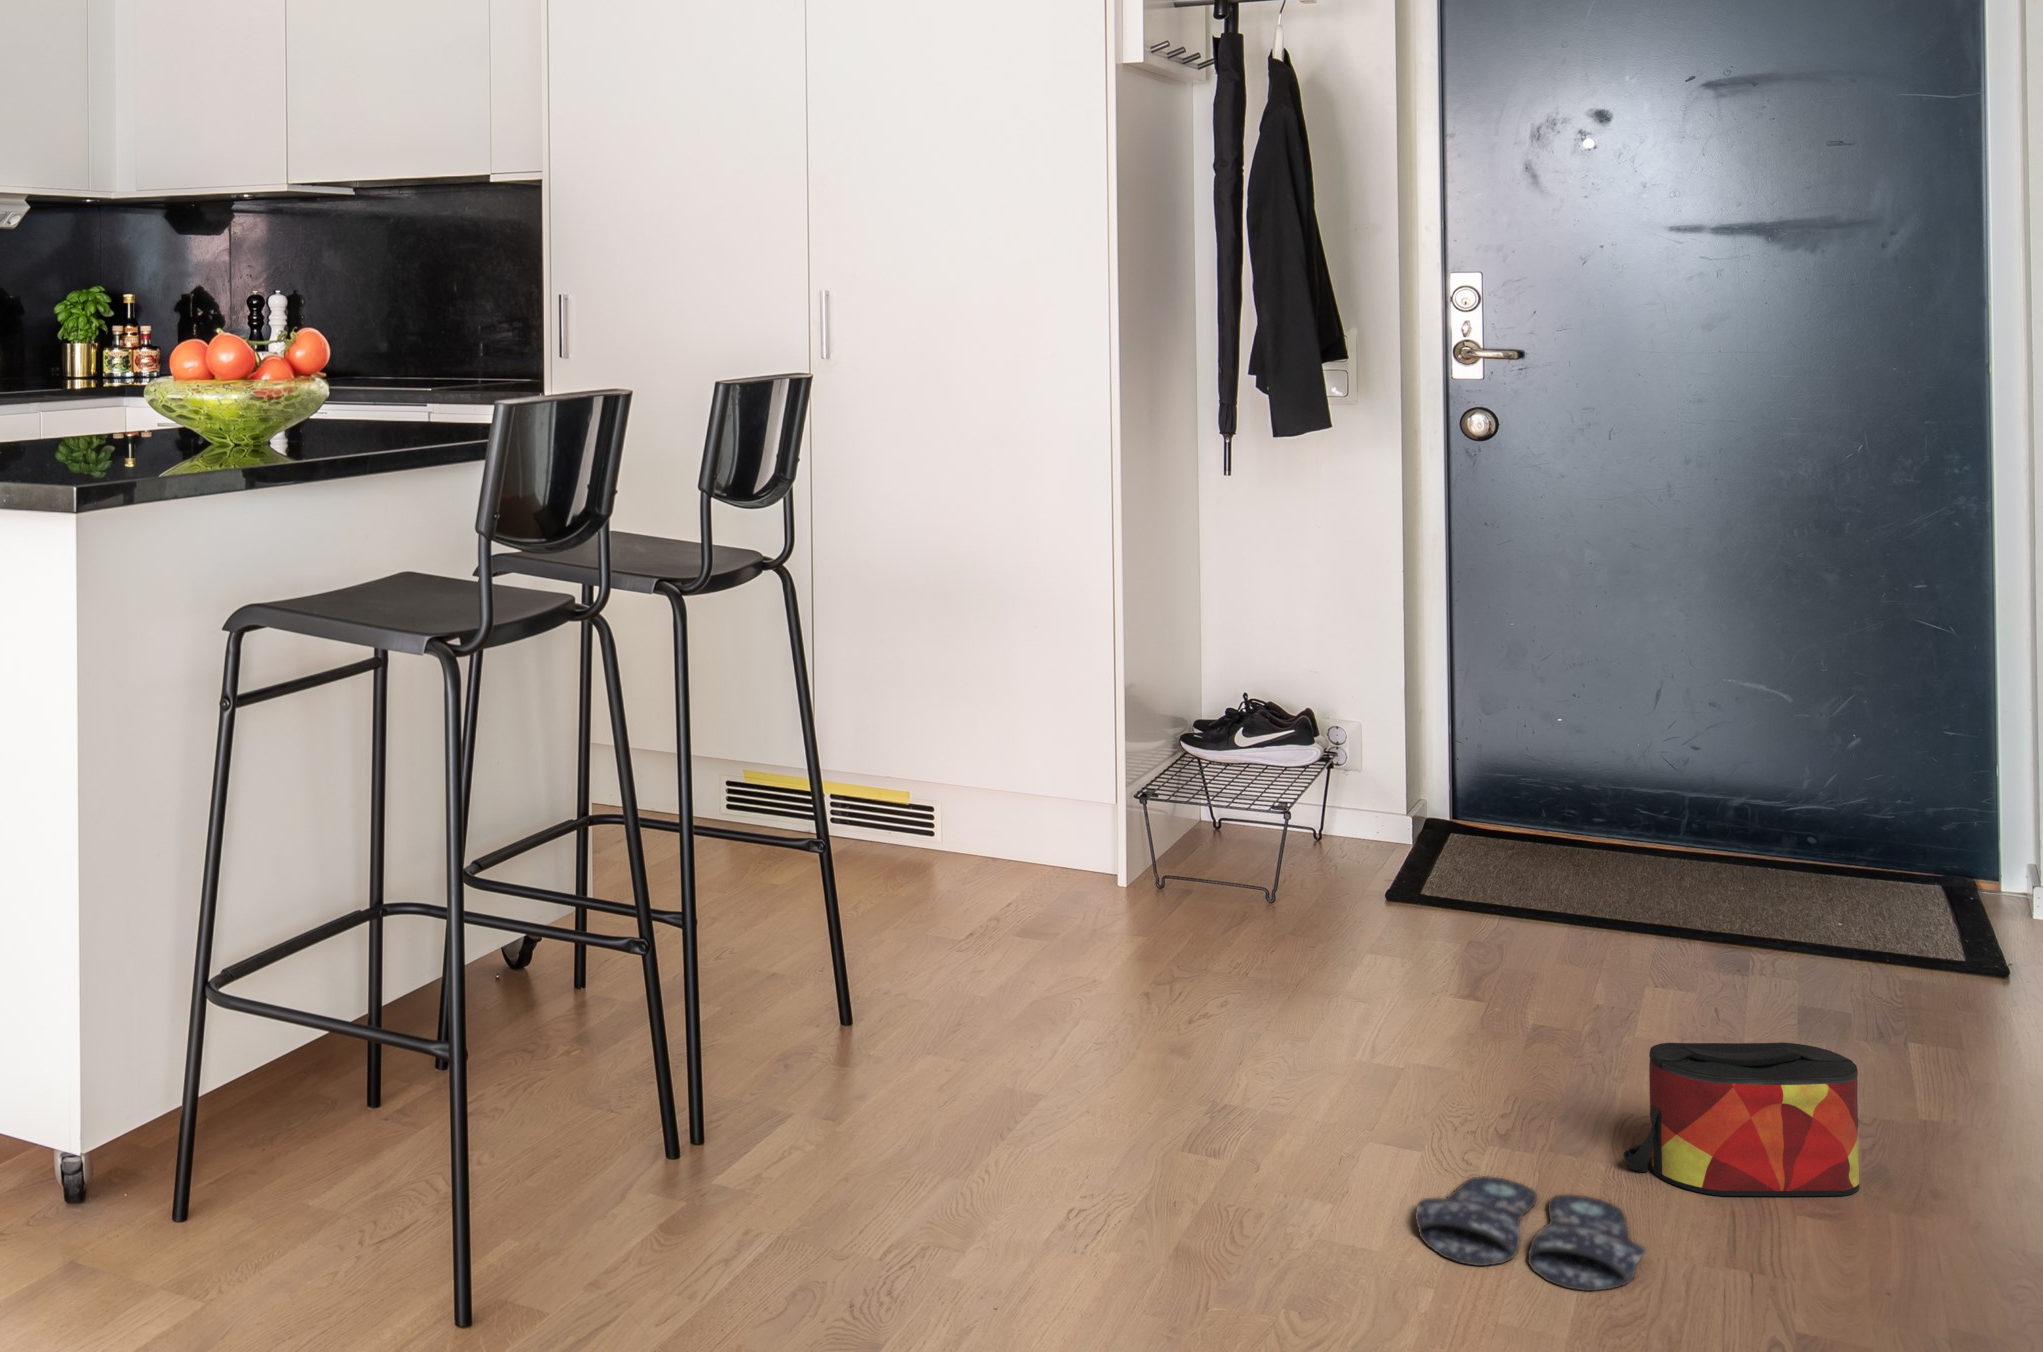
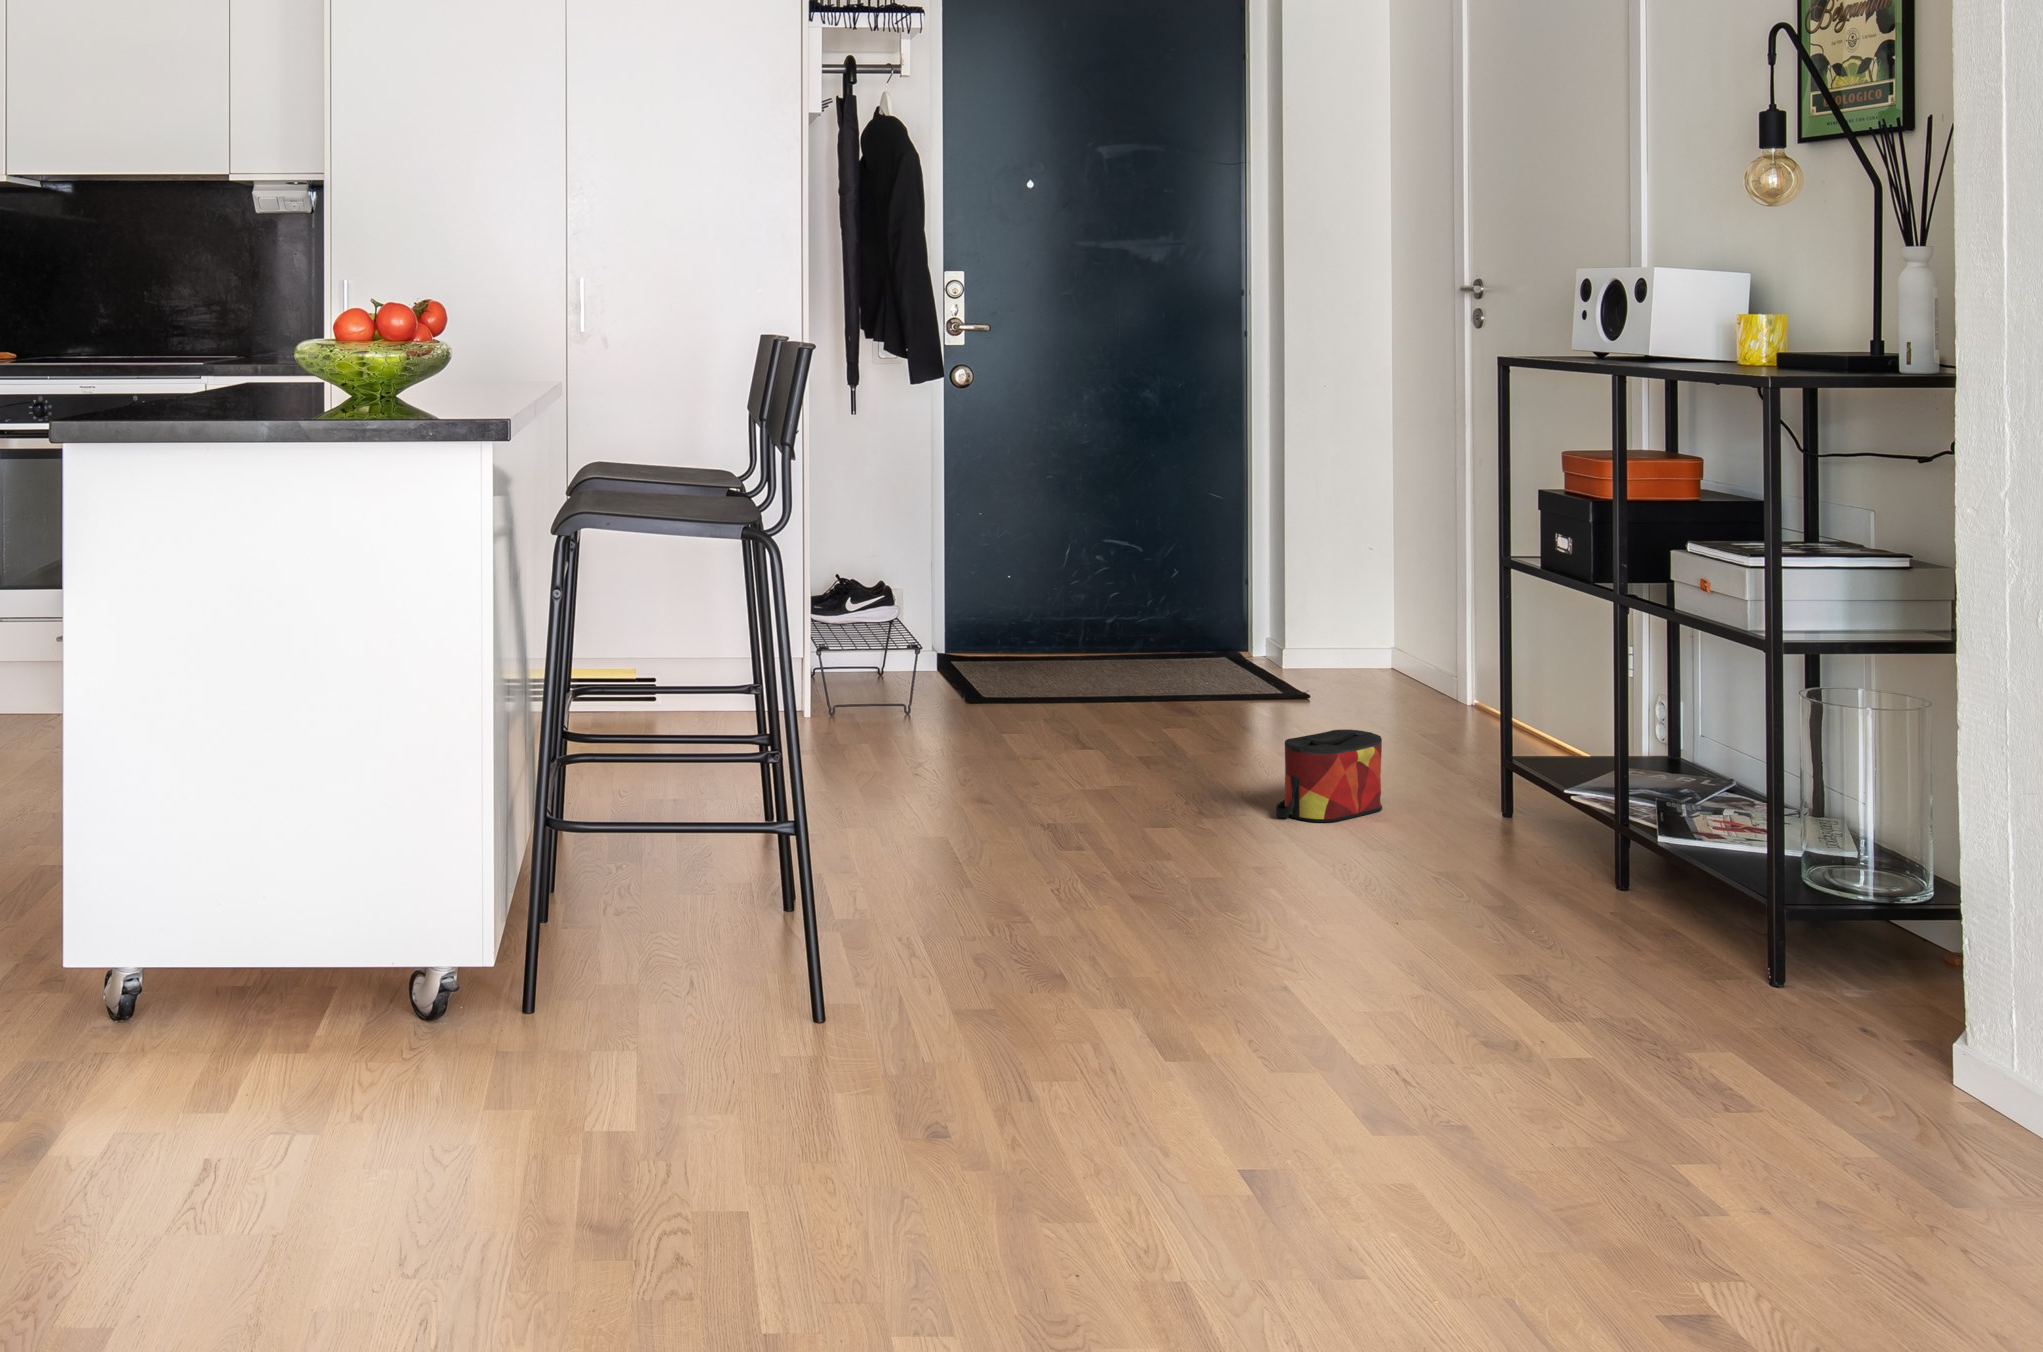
slippers: present [1416,1176,1646,1291] -> none [1220,834,1352,877]

